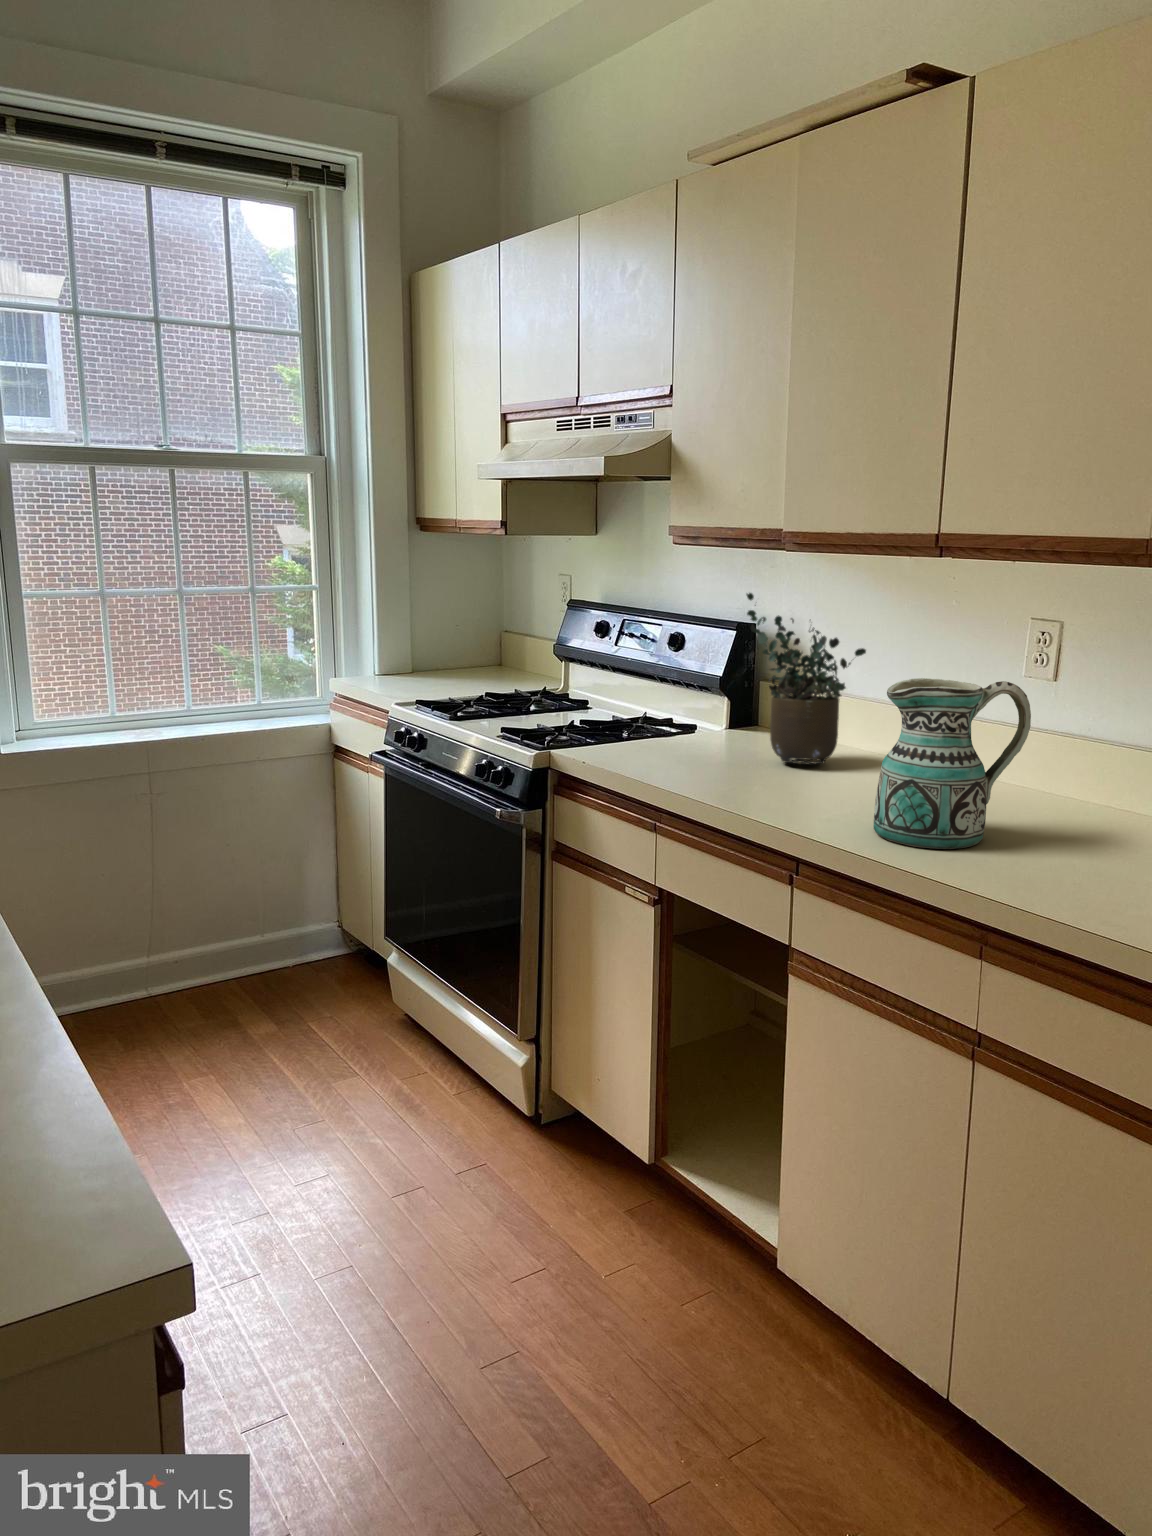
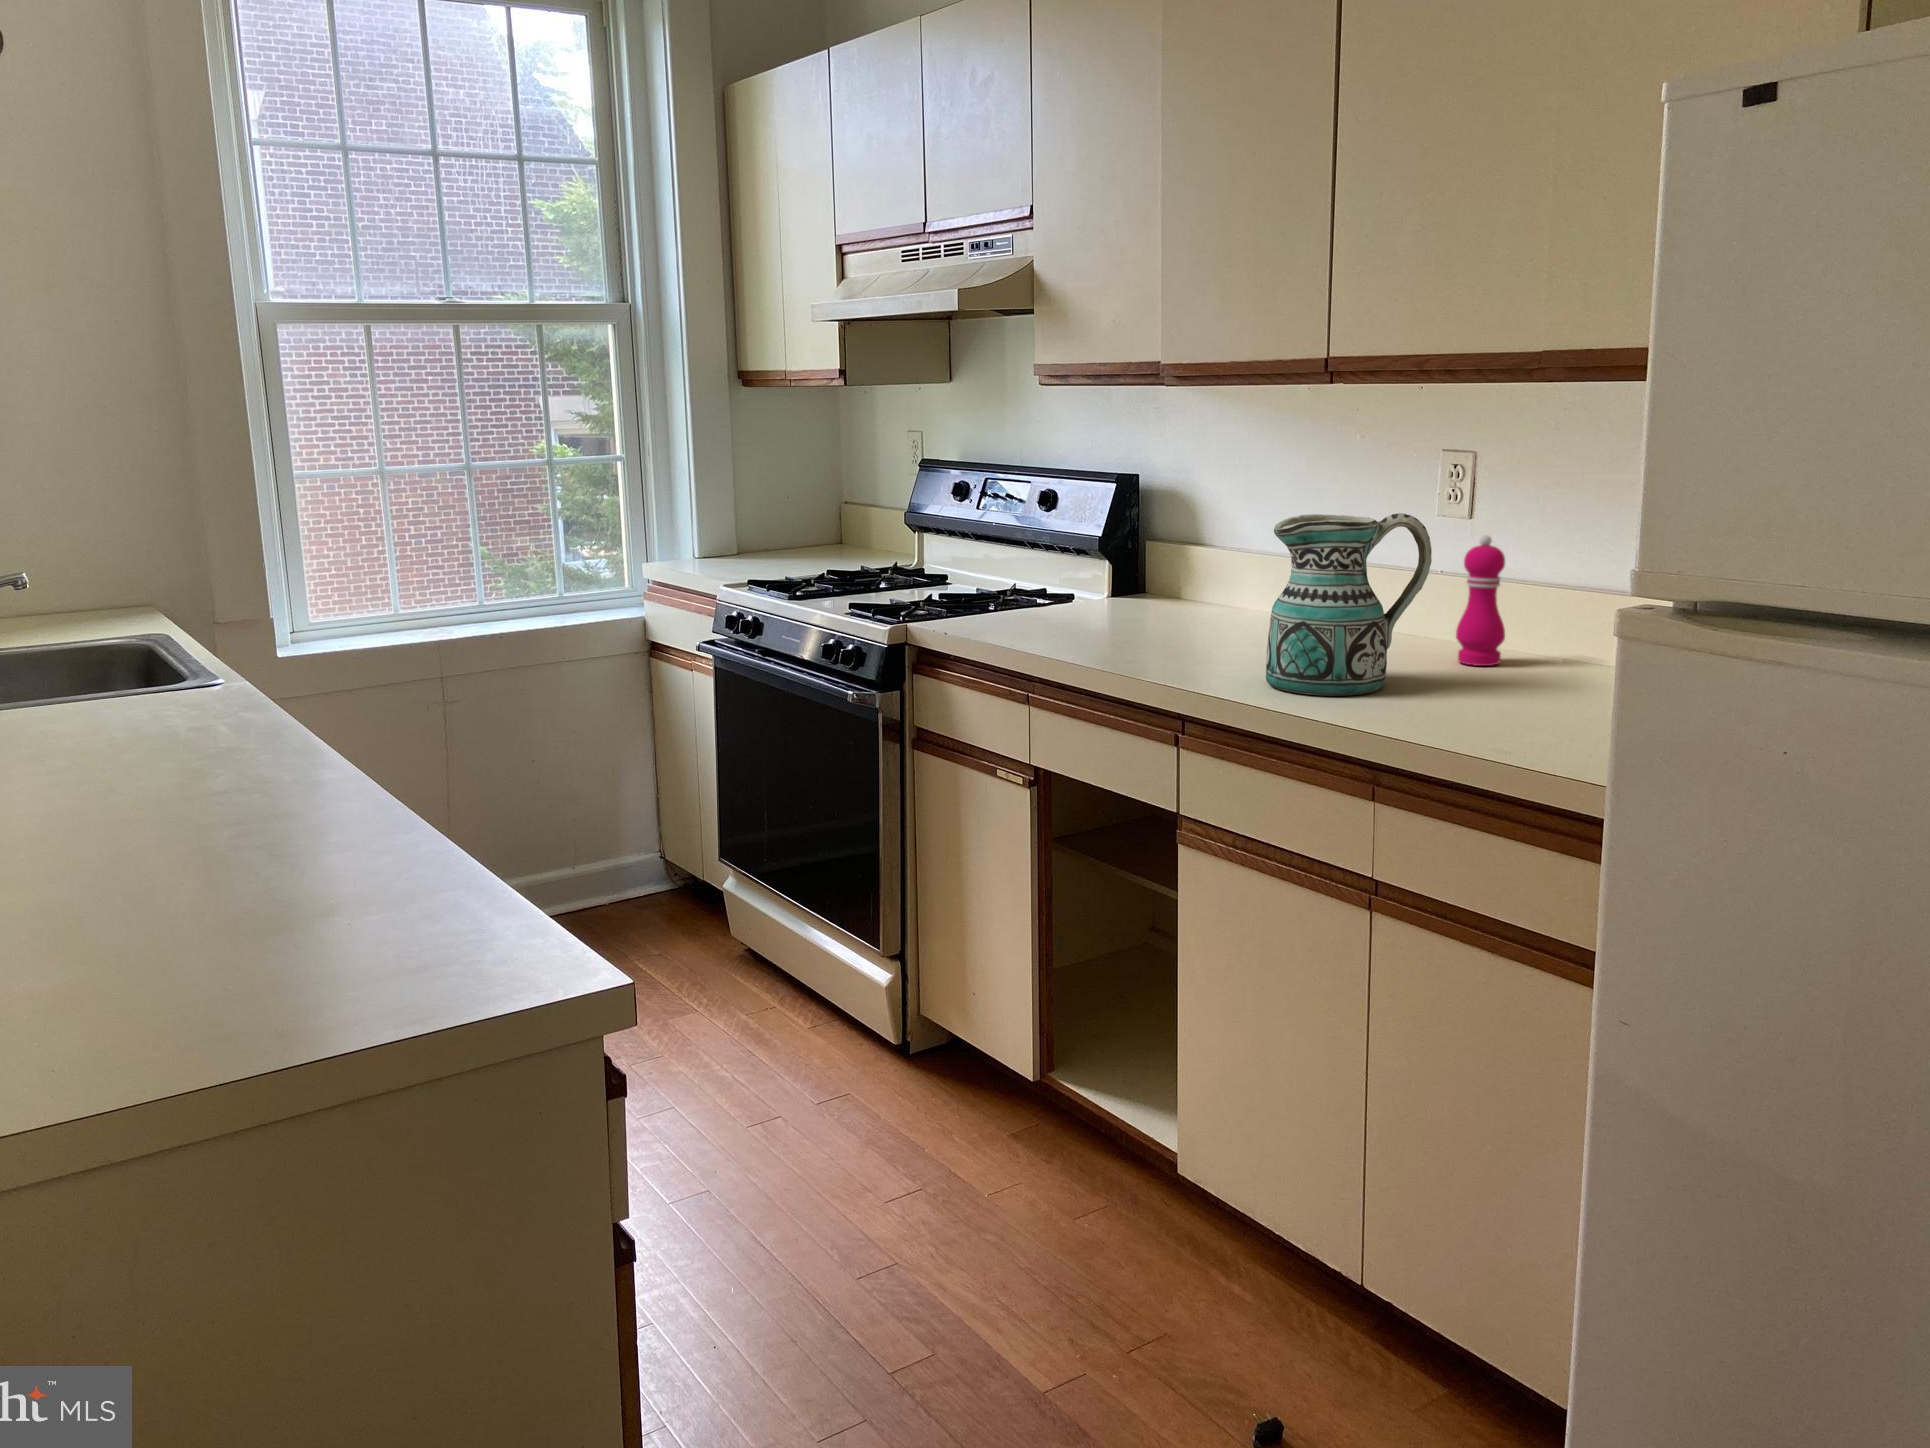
potted plant: present [747,593,866,765] -> none [1122,434,1259,625]
pepper mill: none [1045,700,1093,819] -> present [1456,535,1505,666]

